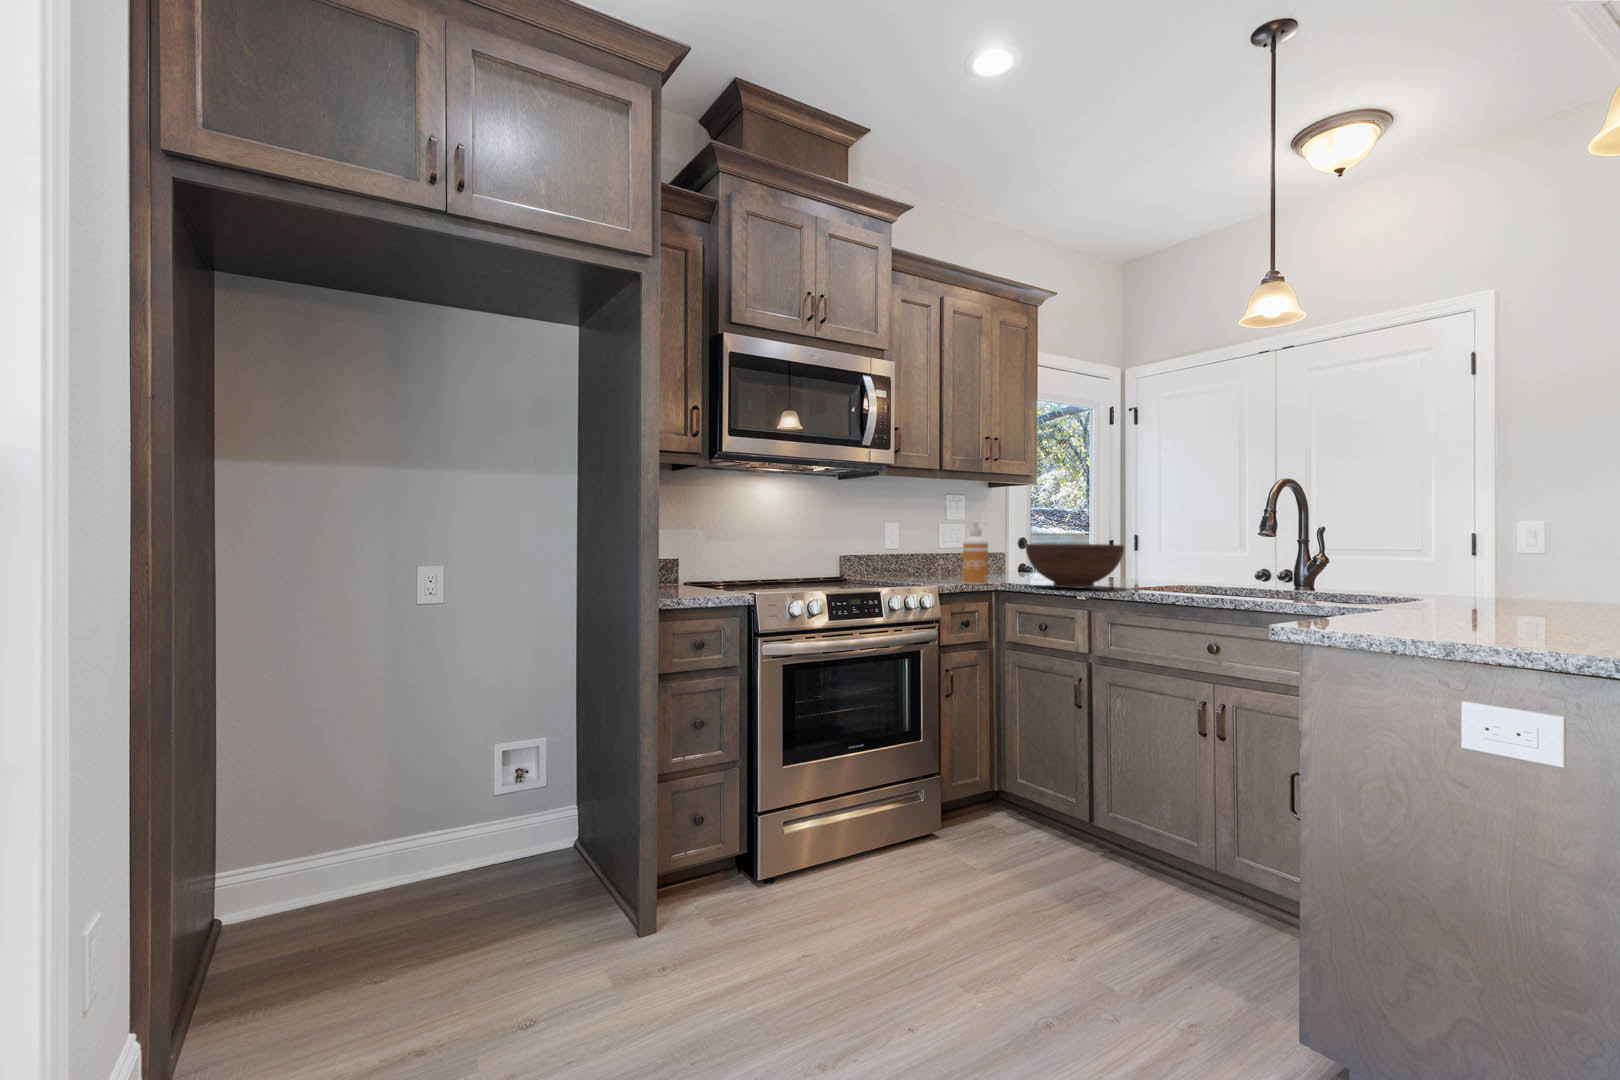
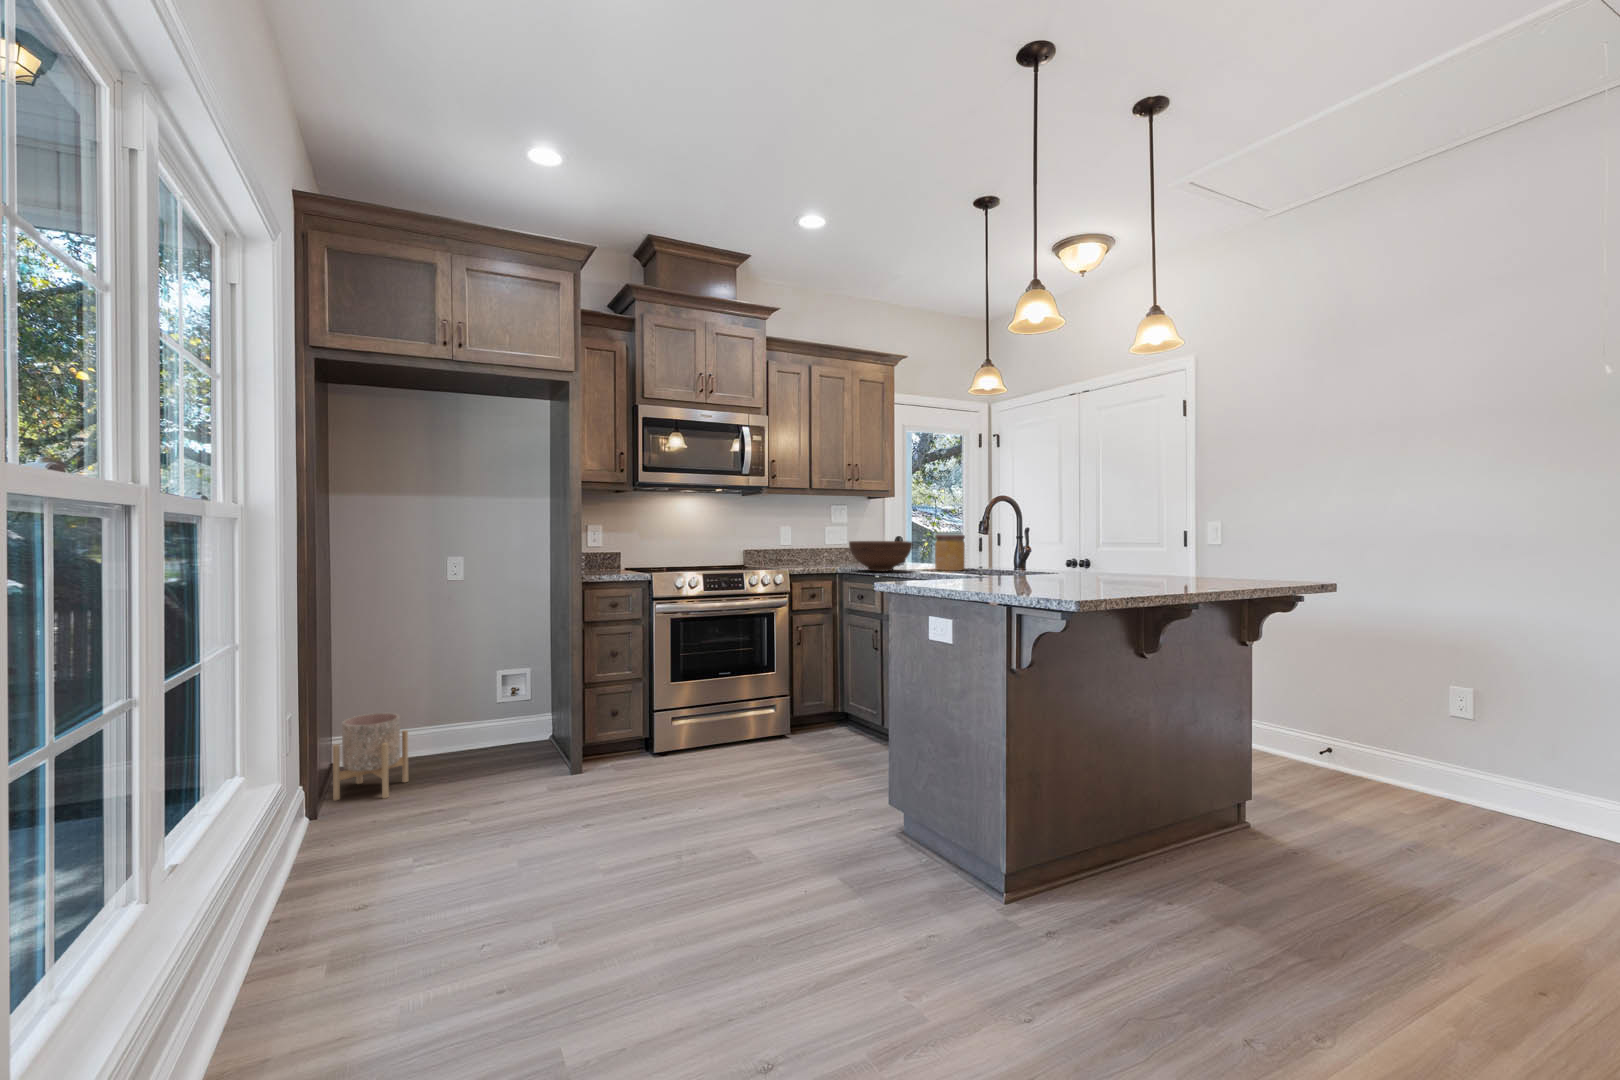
soap dispenser: present [963,522,988,585] -> none [815,526,833,569]
jar: none [1133,535,1179,587] -> present [935,535,965,571]
planter: none [211,843,354,1025] -> present [333,713,408,800]

